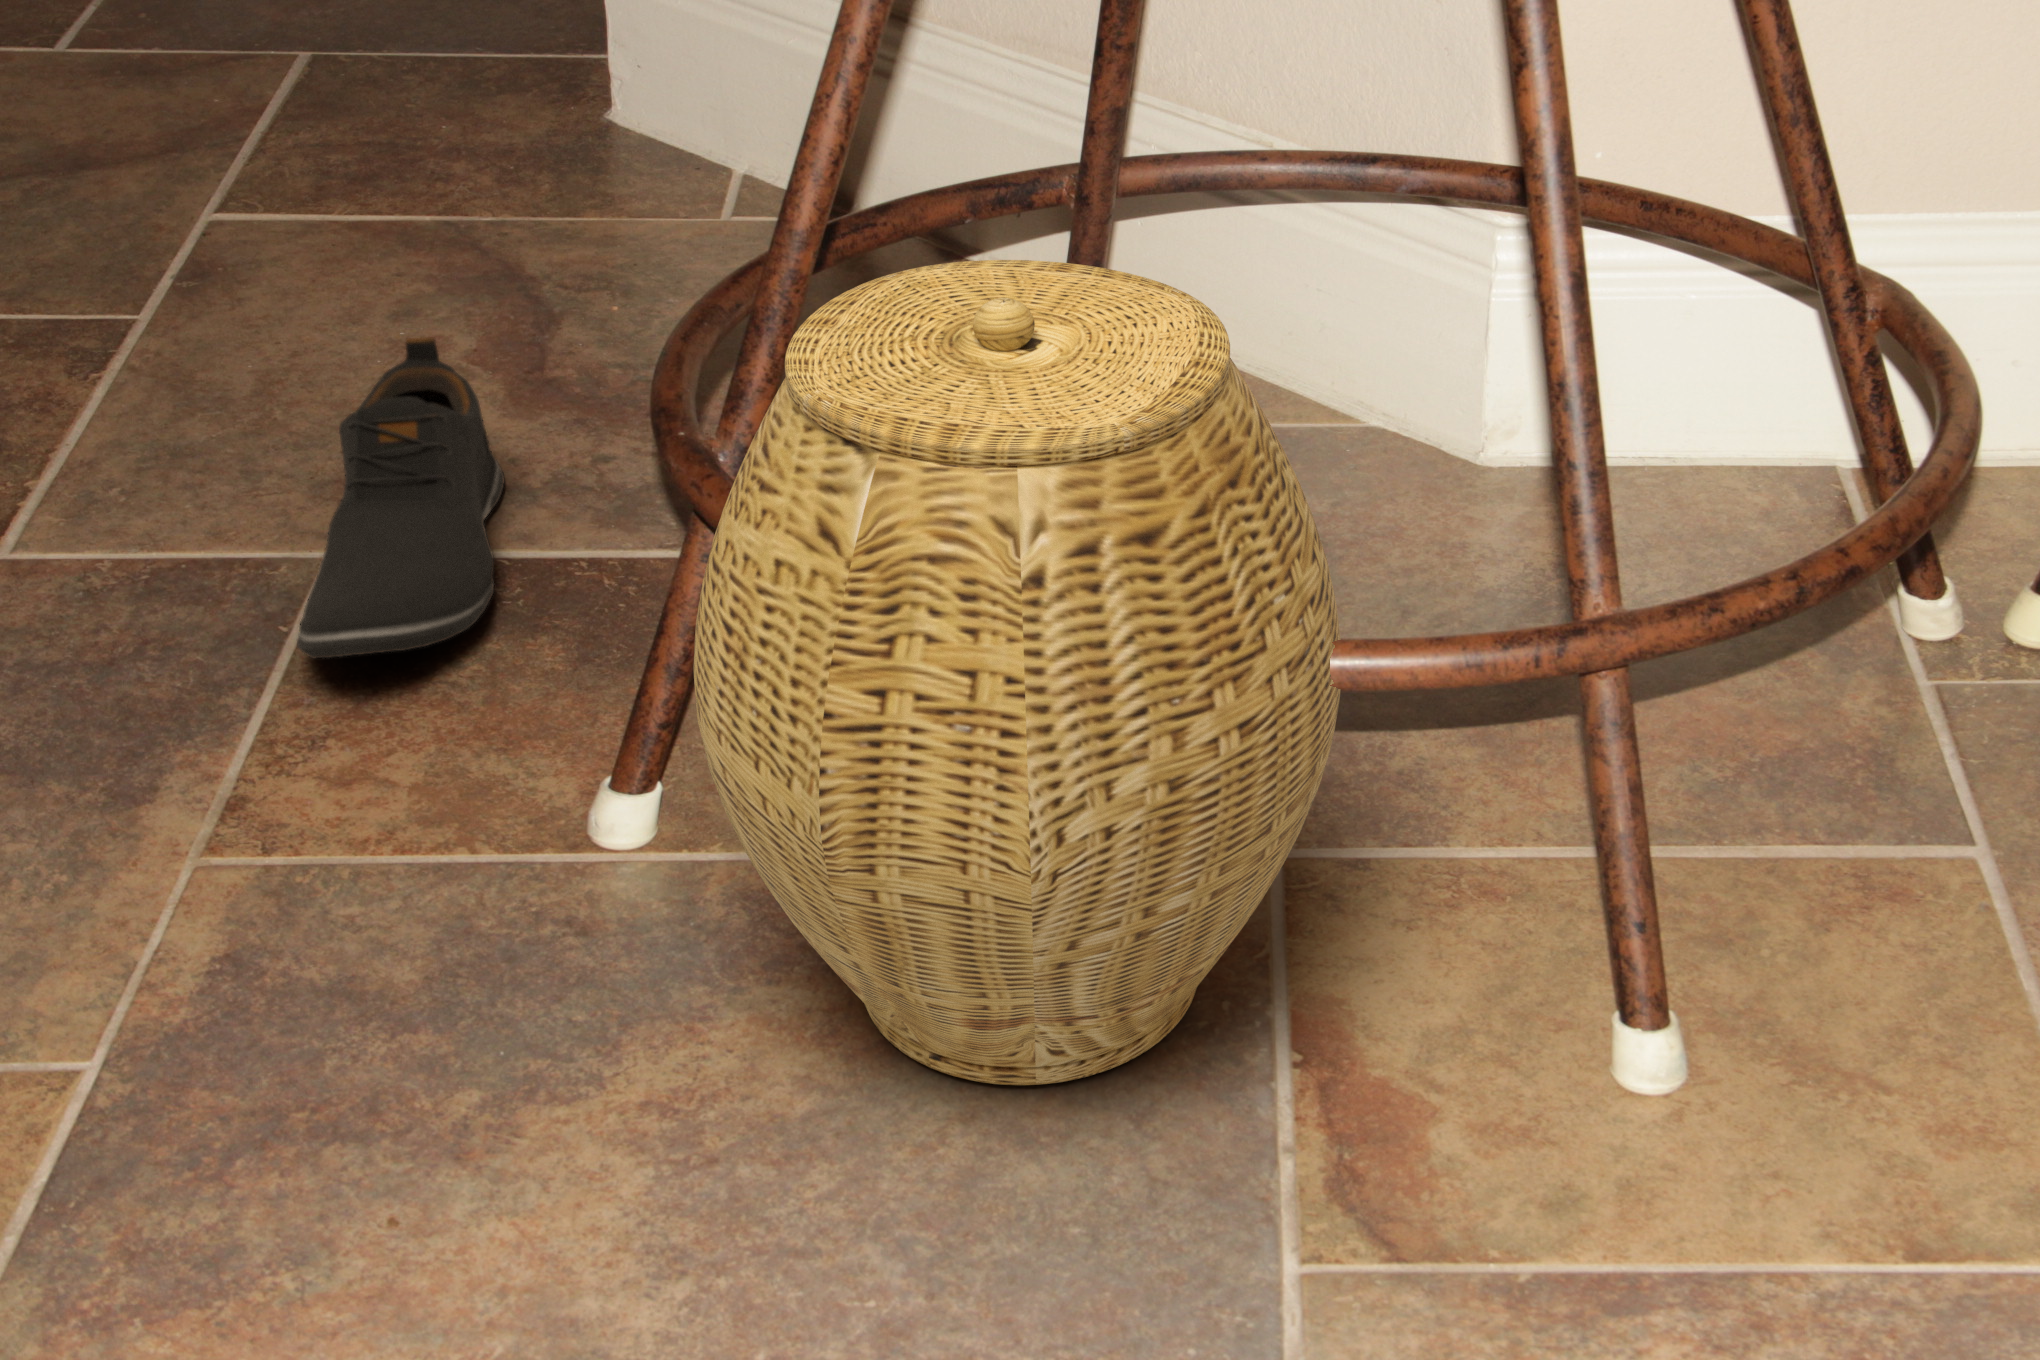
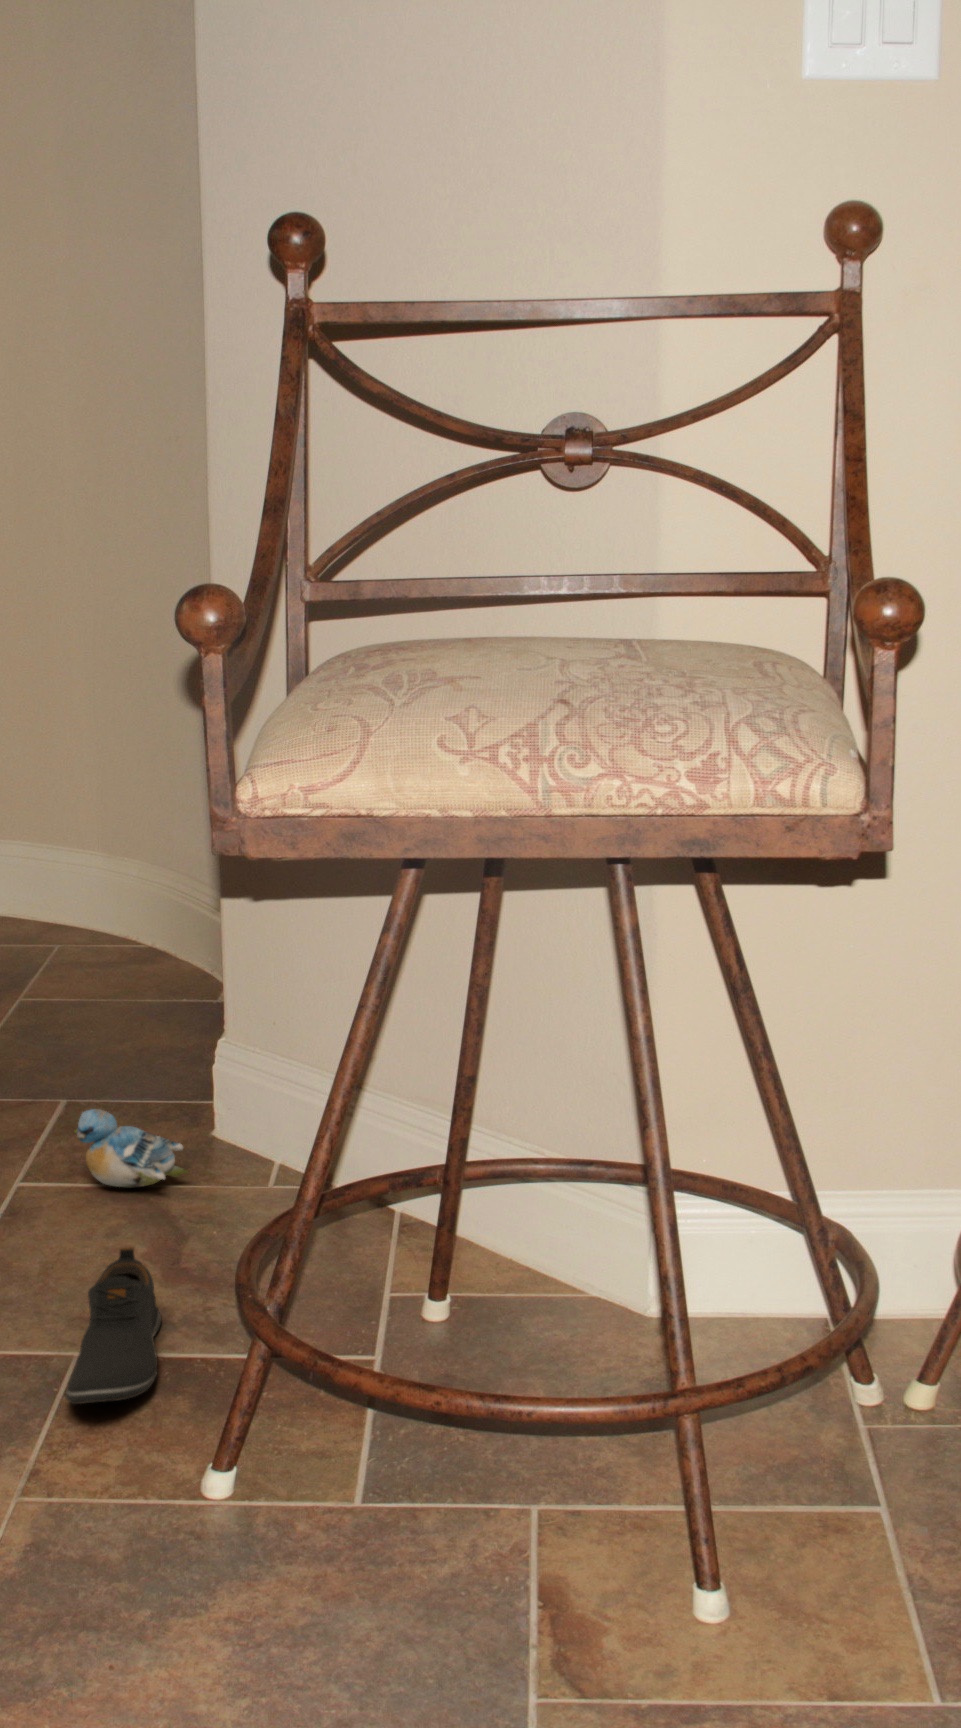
plush toy: none [317,60,559,219] -> present [75,1109,189,1188]
woven basket: present [694,260,1341,1085] -> none [262,1211,555,1611]

